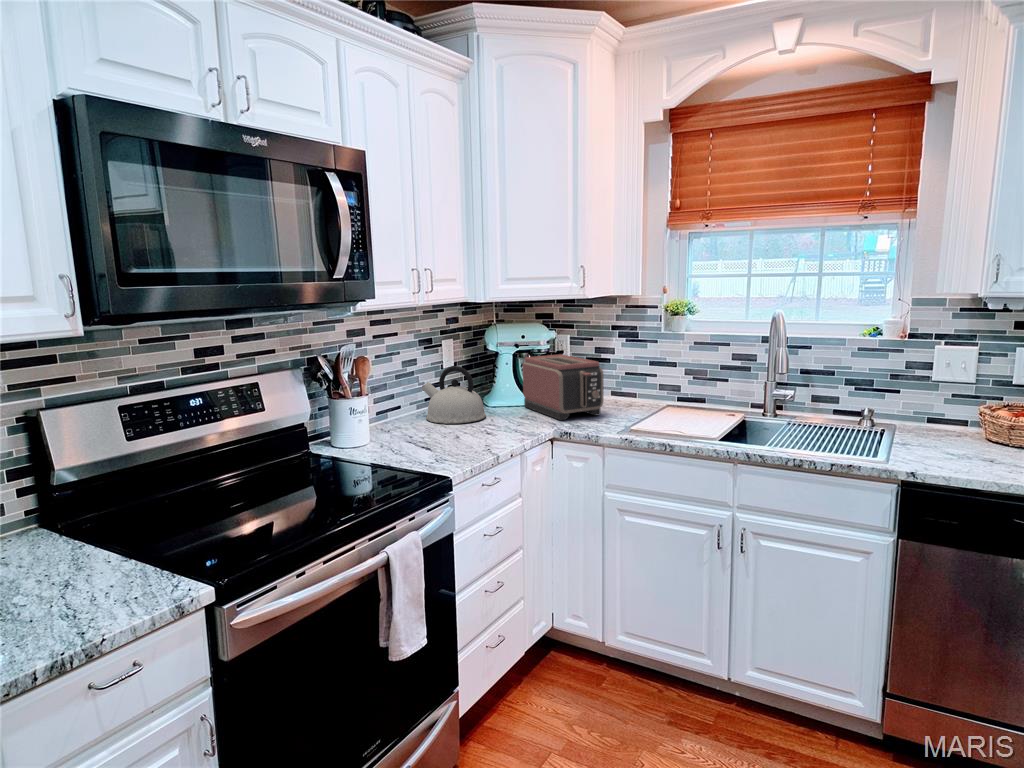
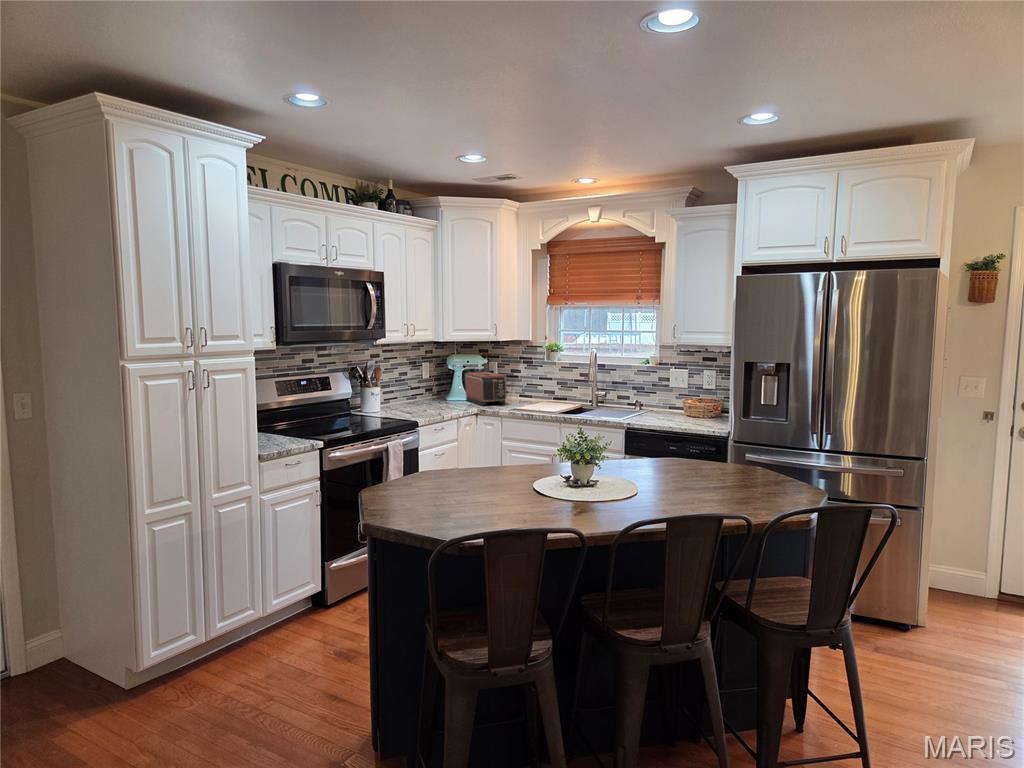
kettle: present [422,366,486,424] -> none [409,375,443,405]

